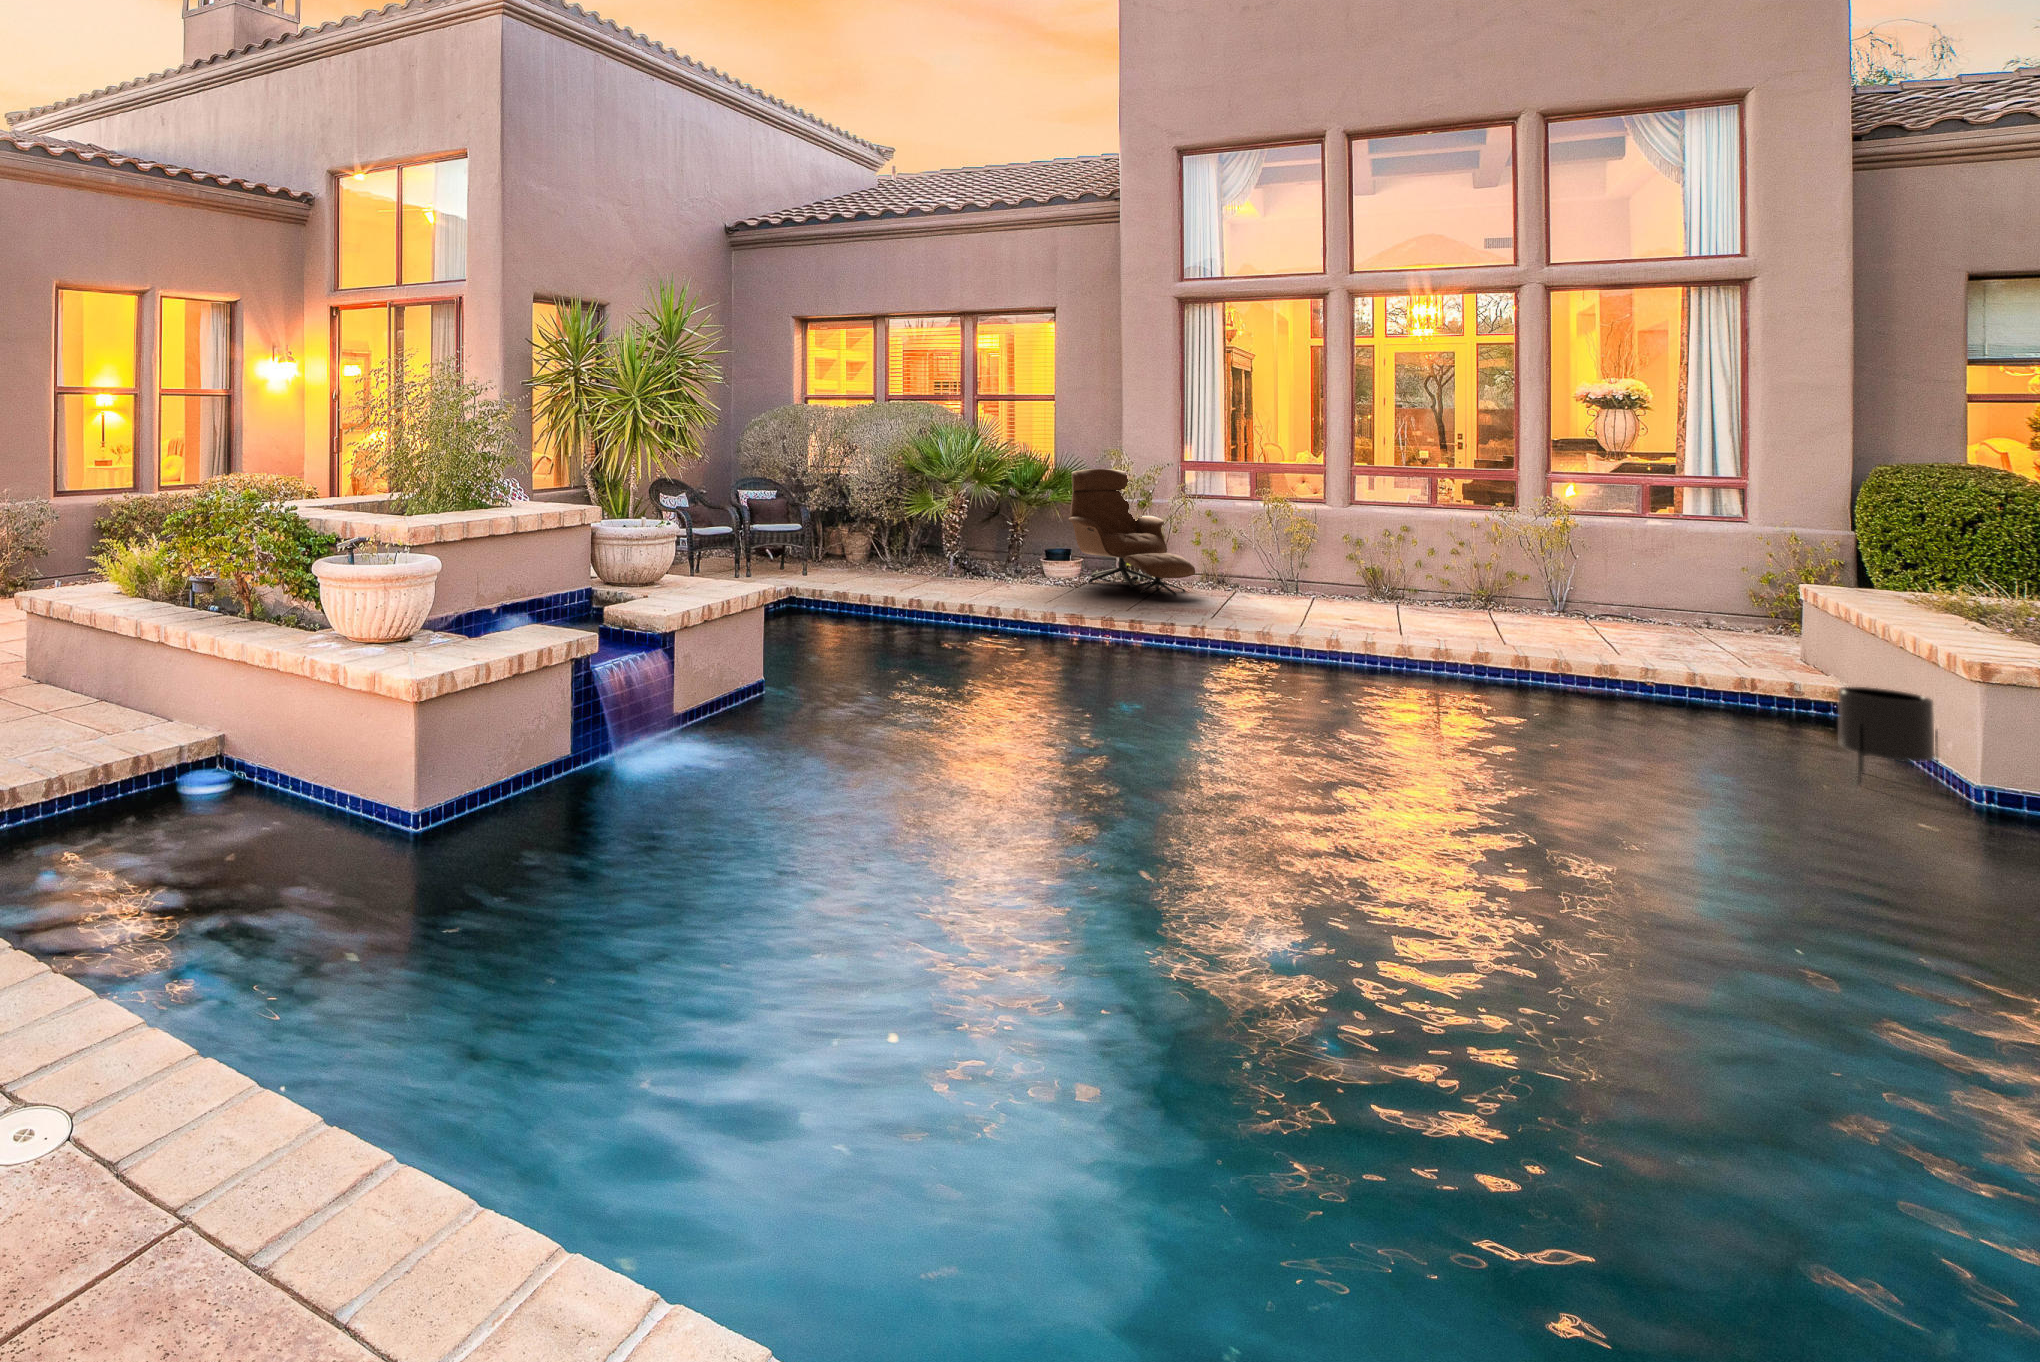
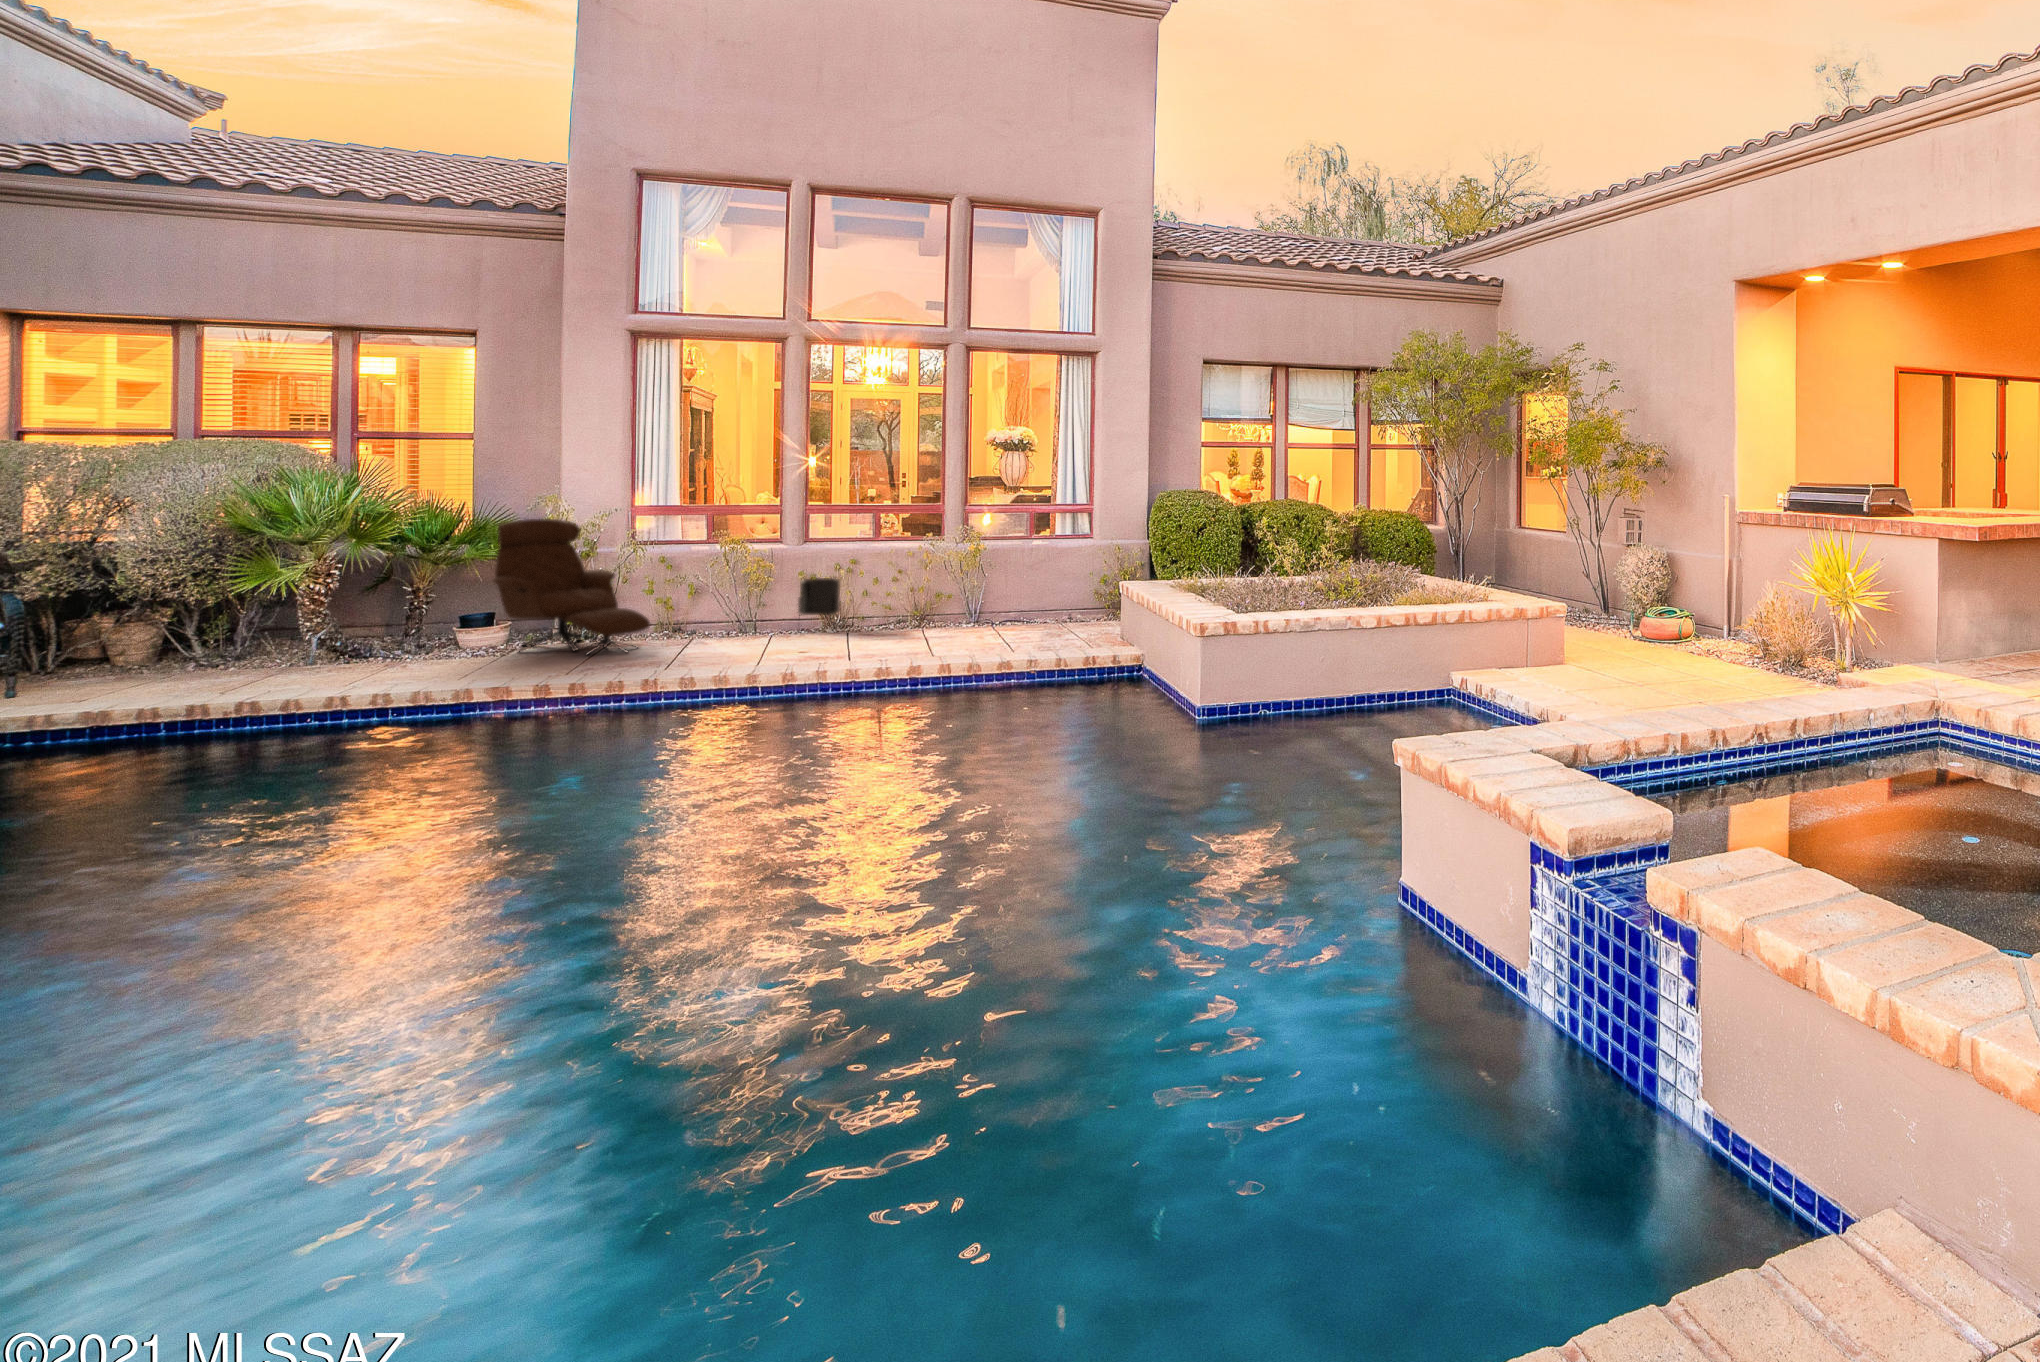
planter: present [1839,687,1939,791] -> present [798,578,840,616]

